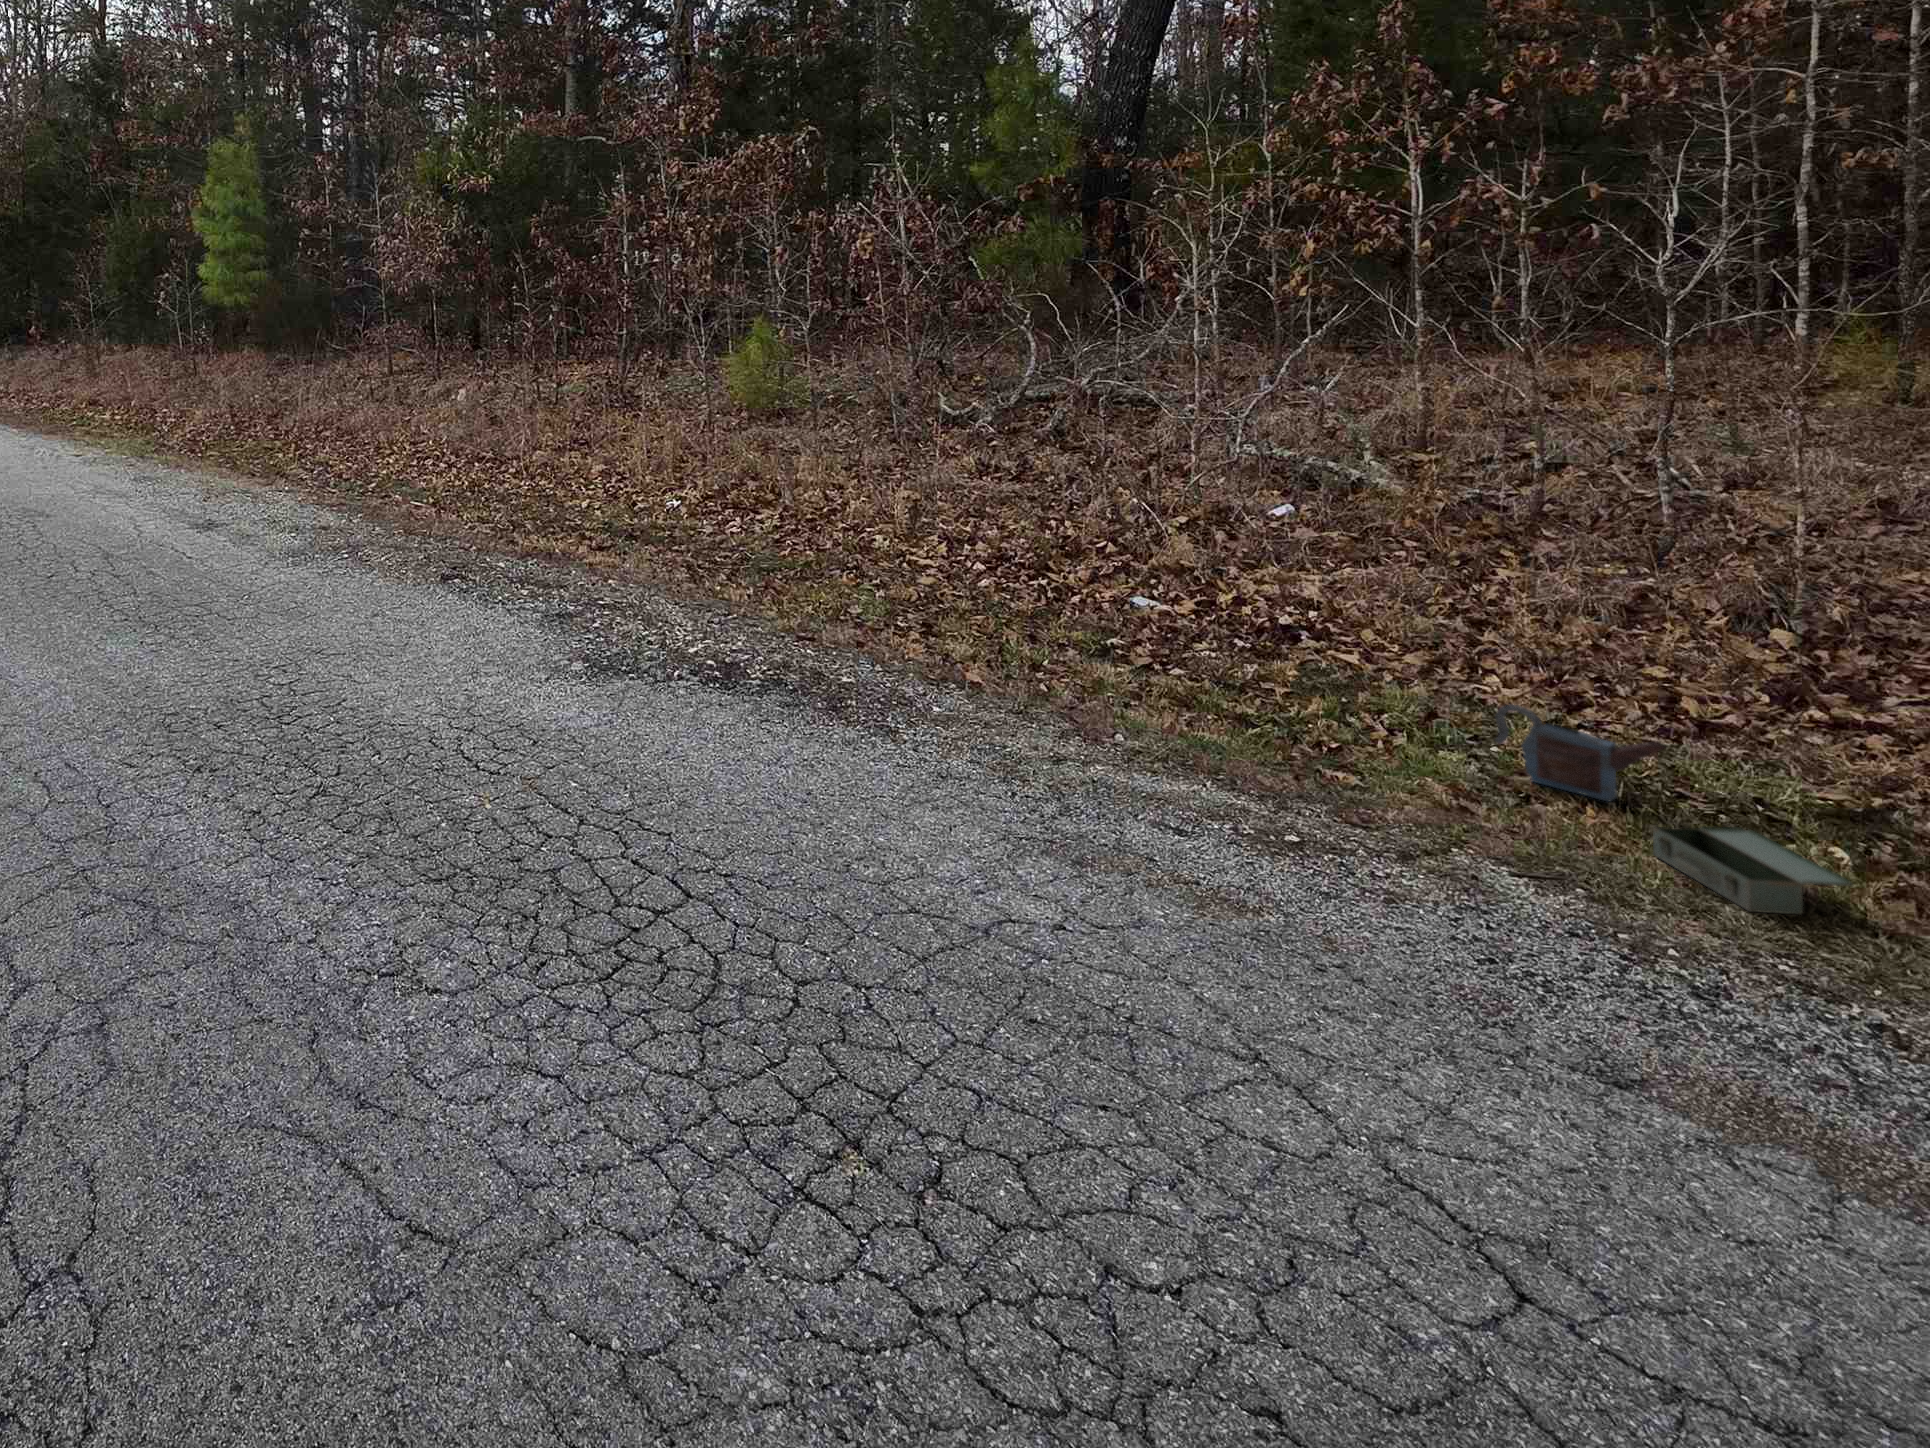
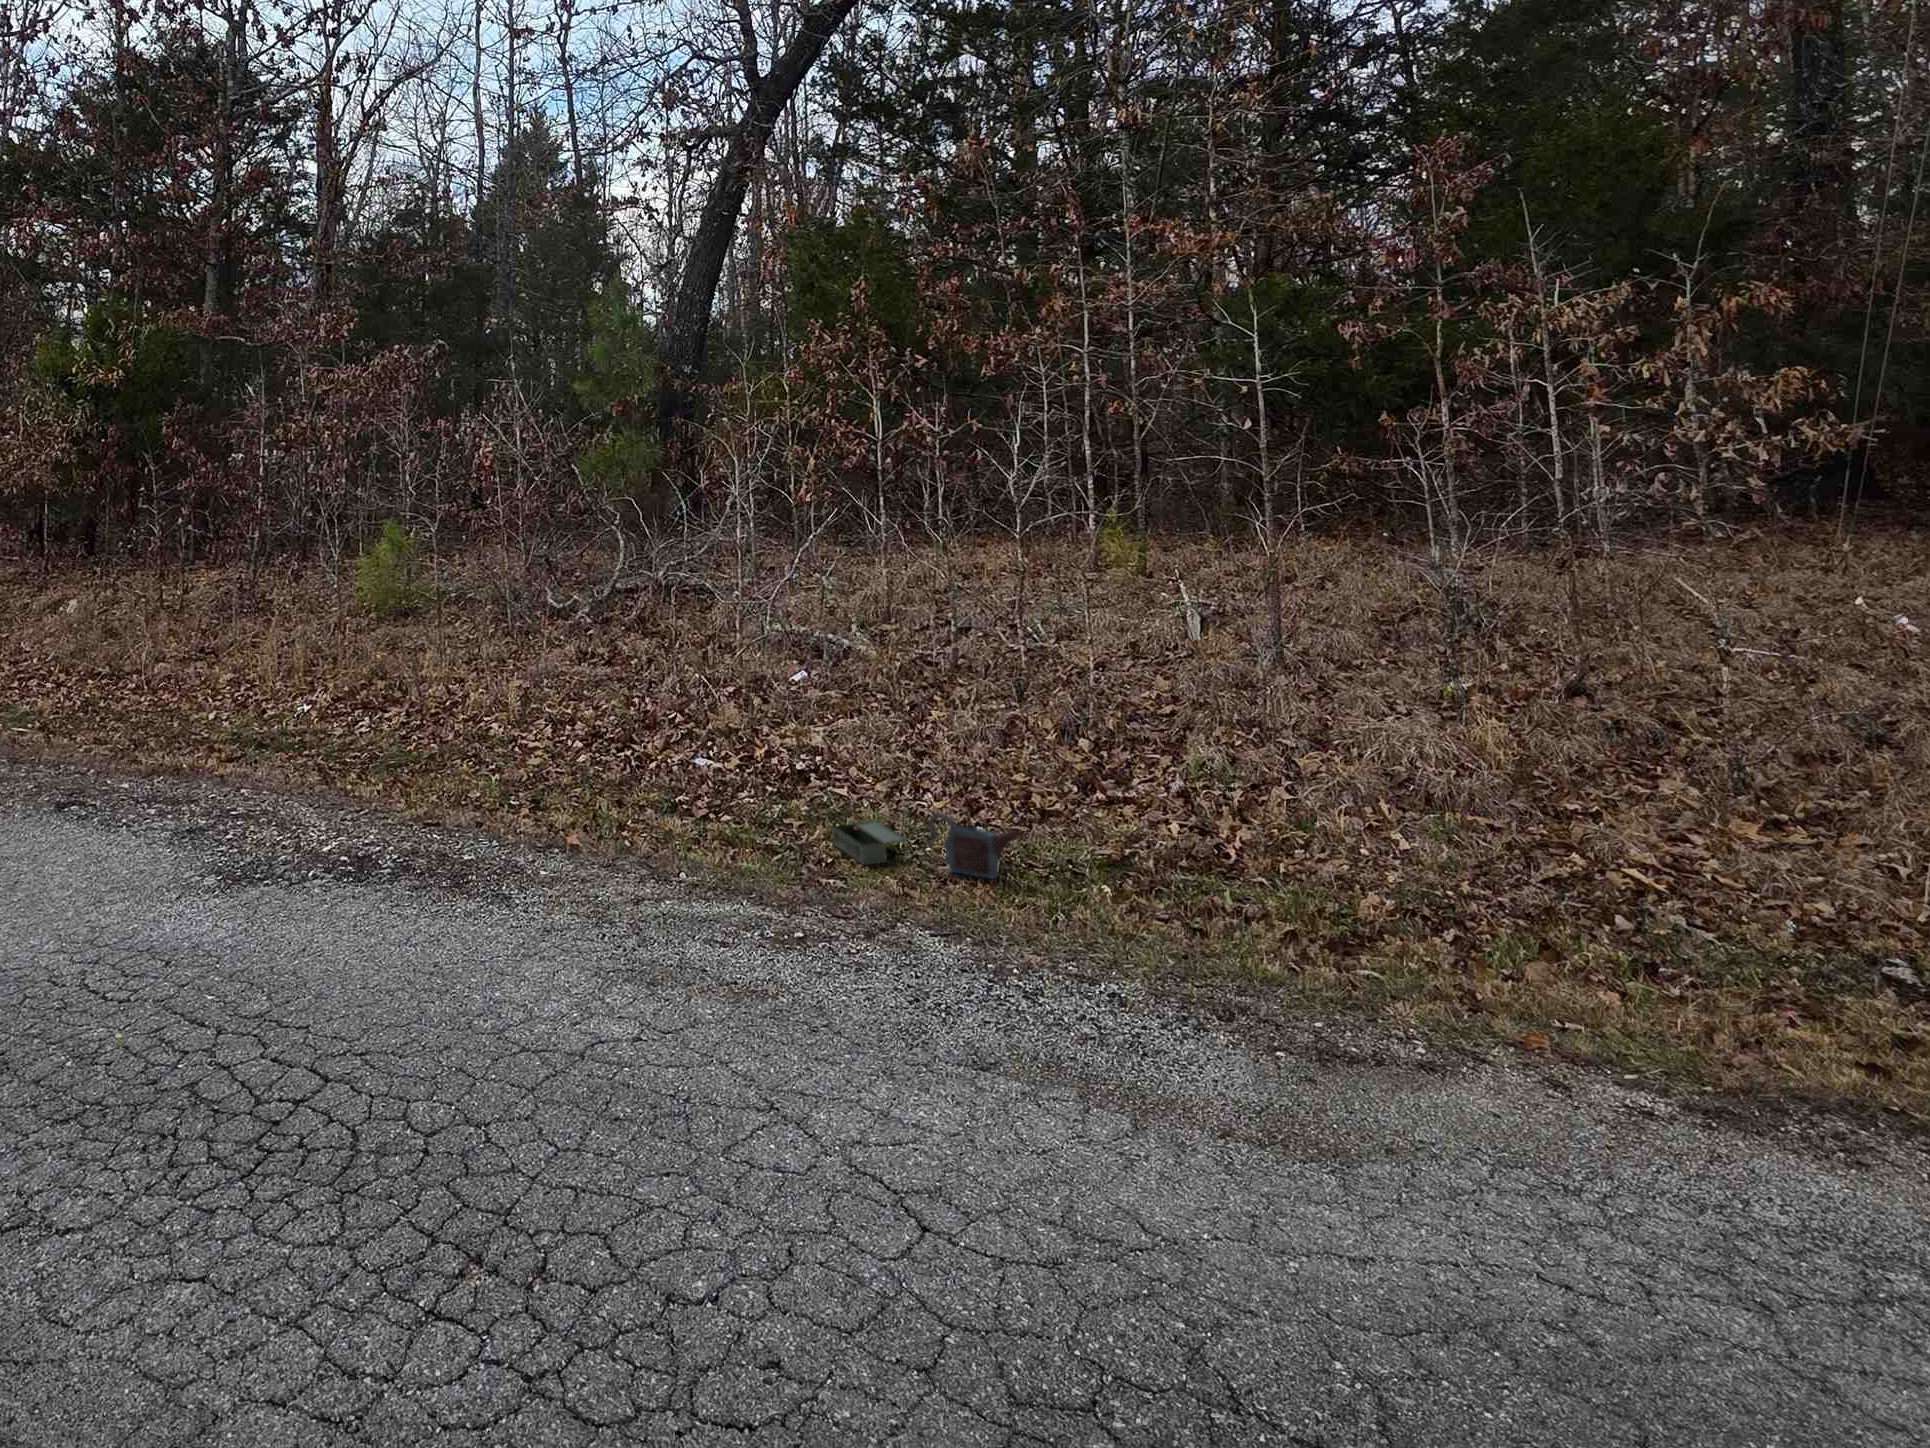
toolbox: present [1653,826,1852,915] -> present [832,820,907,865]

